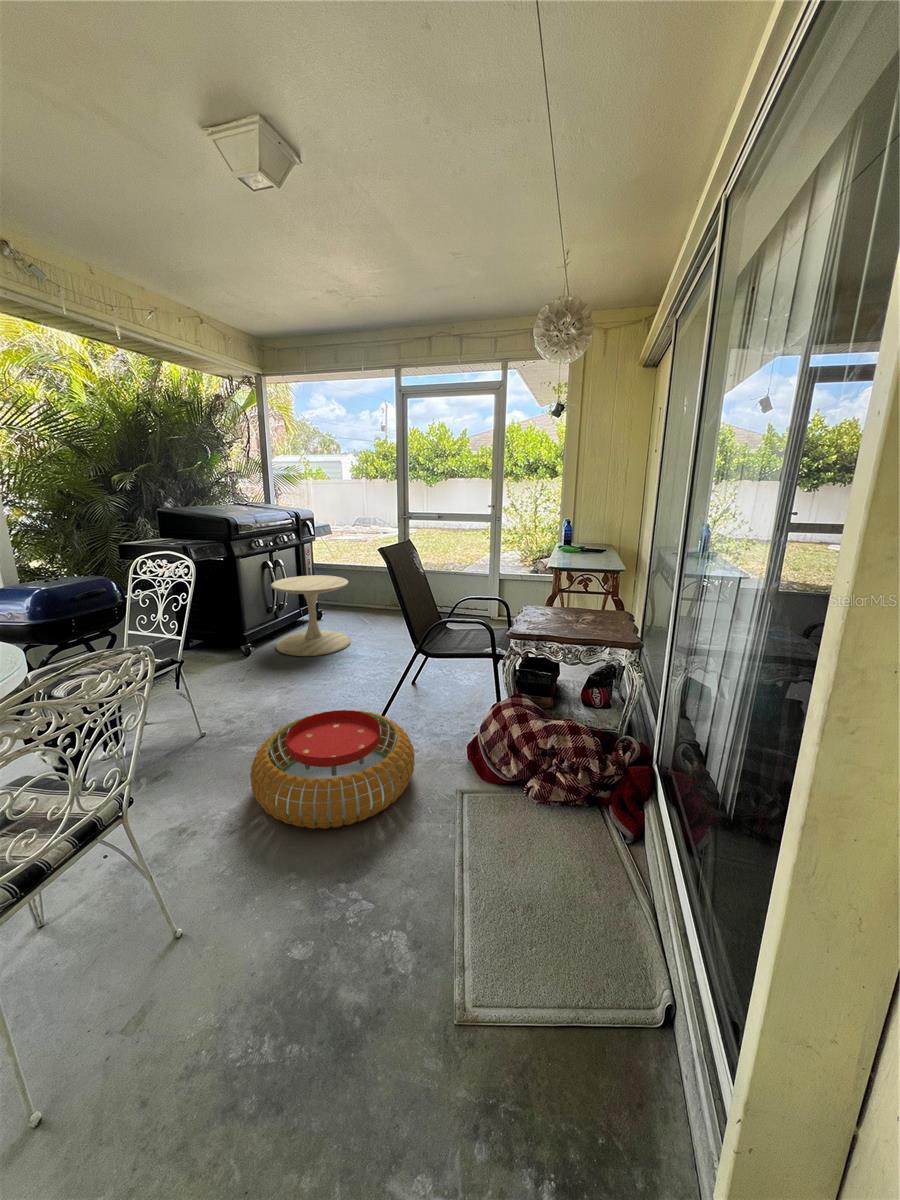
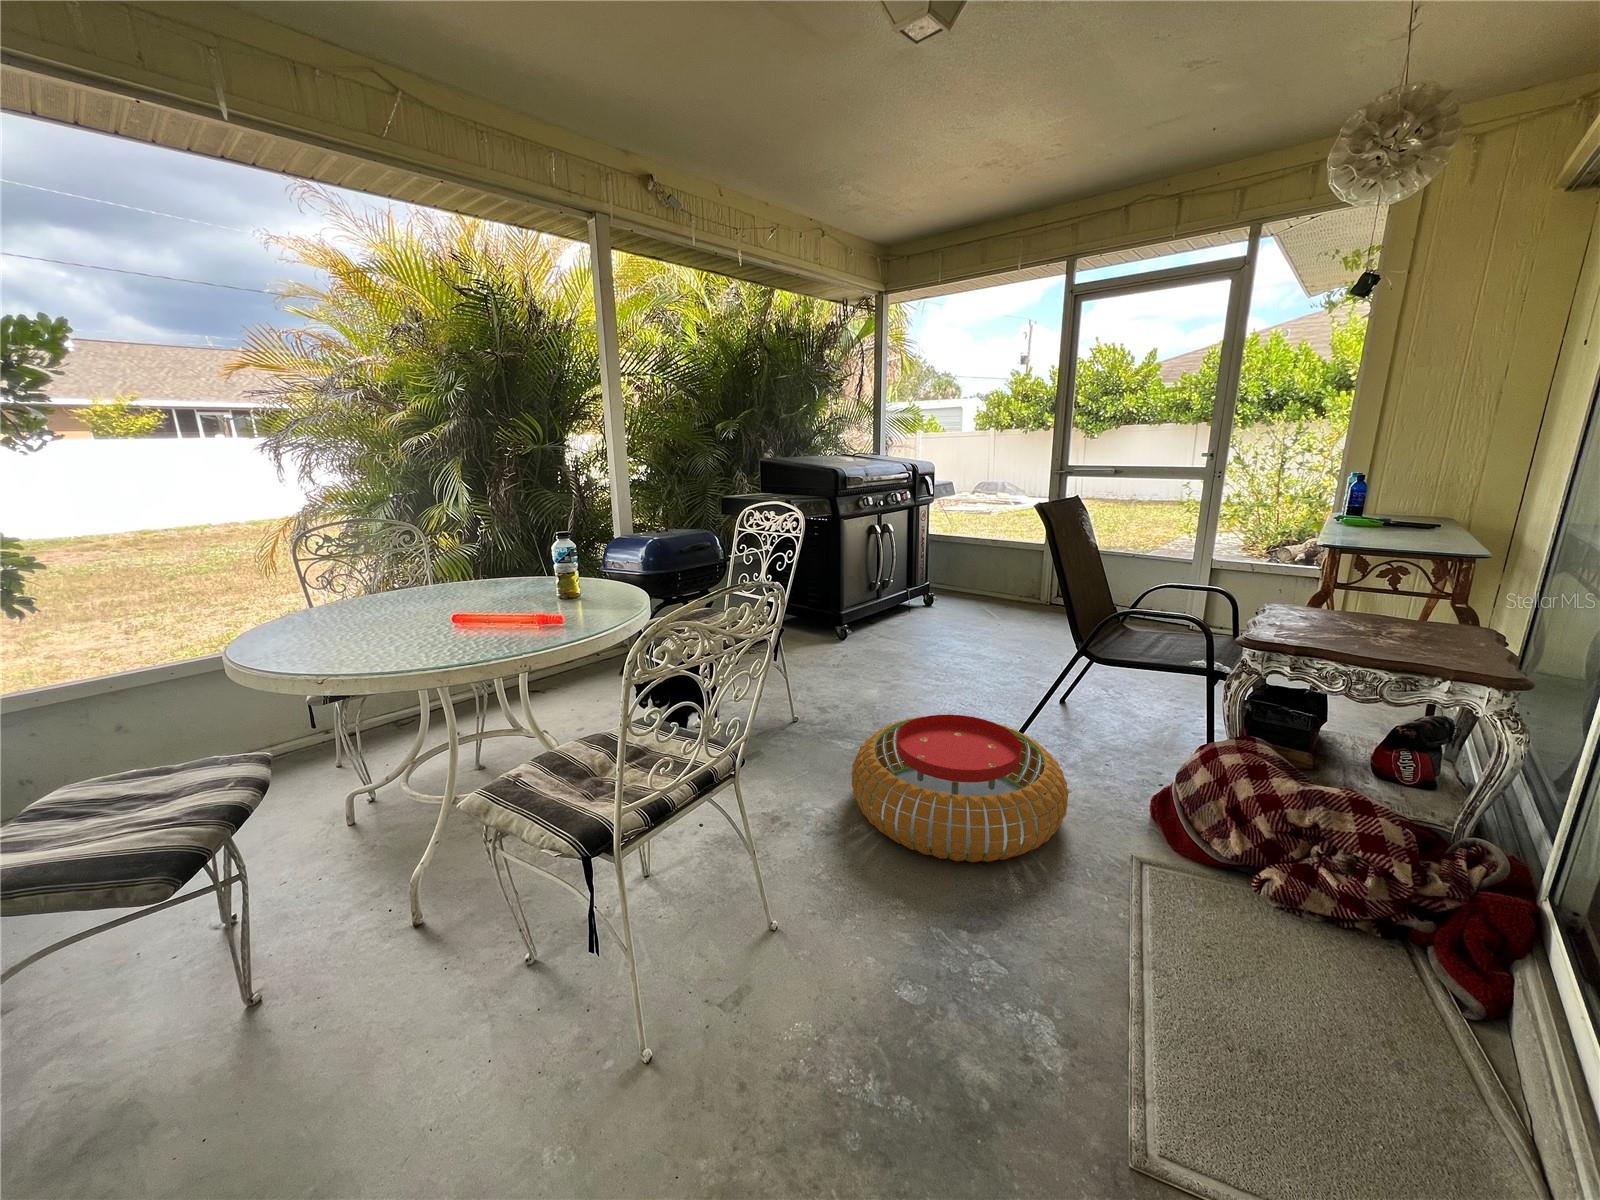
side table: present [271,575,351,656] -> none [875,546,976,650]

